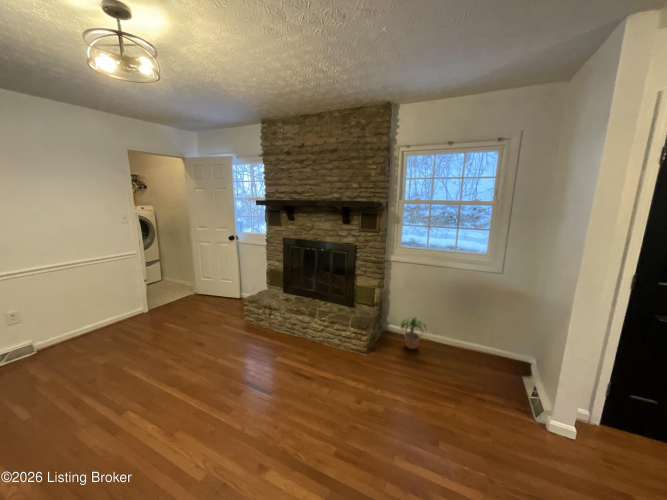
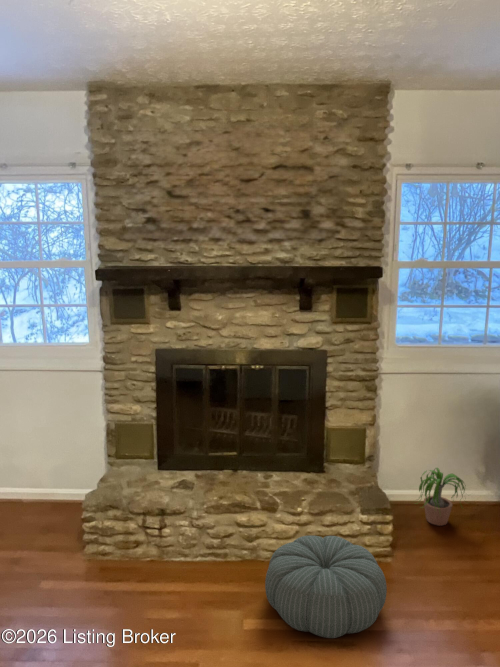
pouf: none [284,331,344,379] -> present [265,535,387,638]

